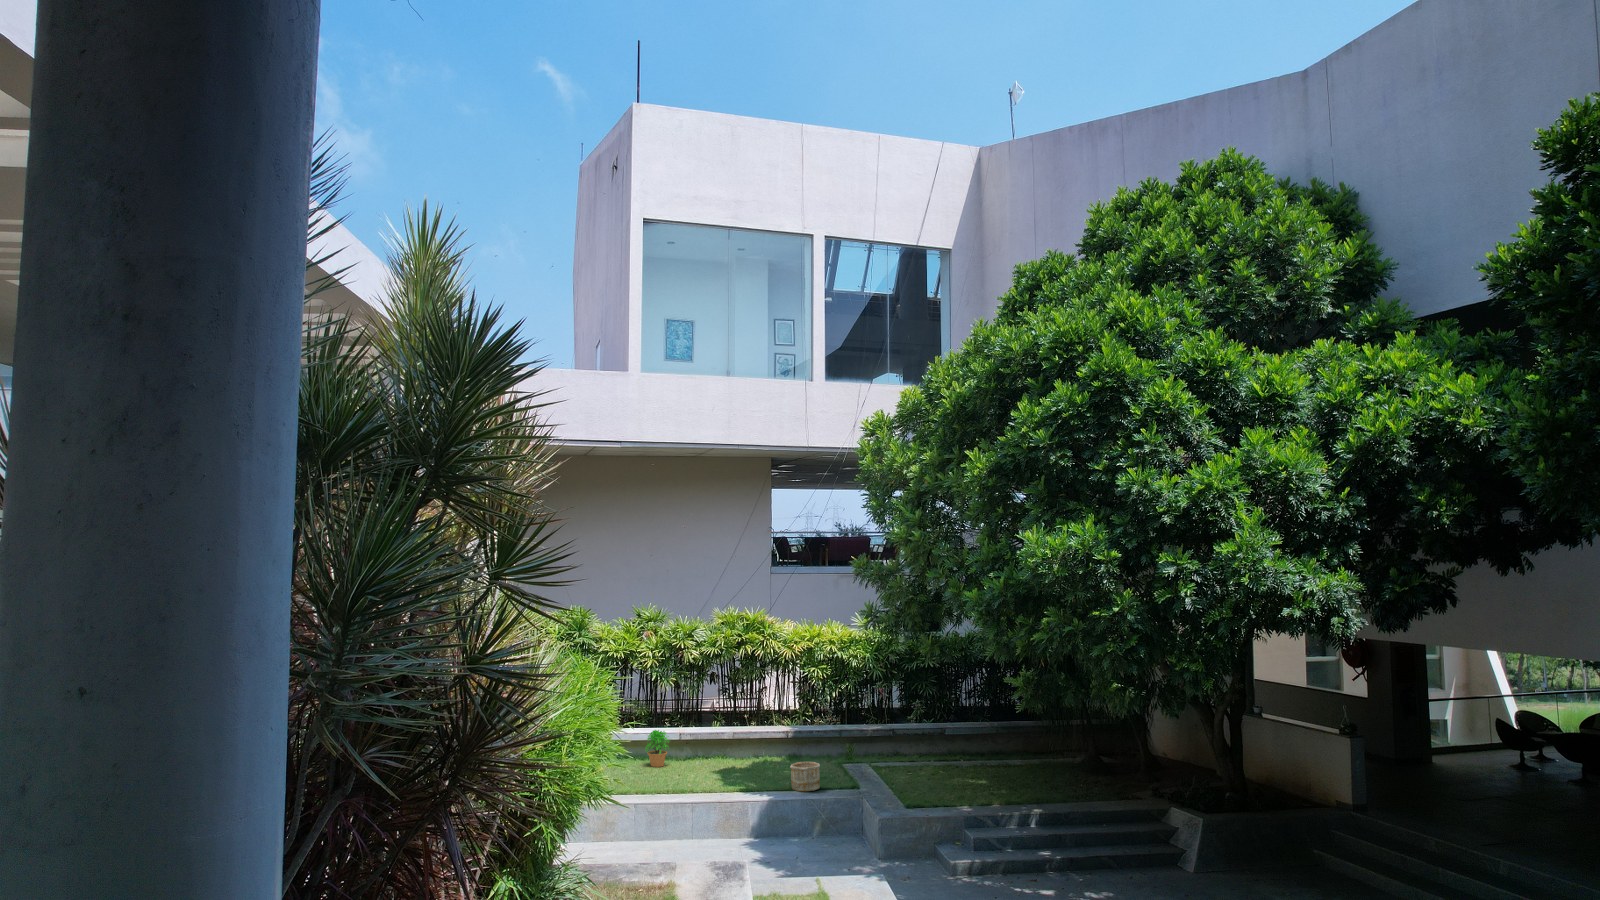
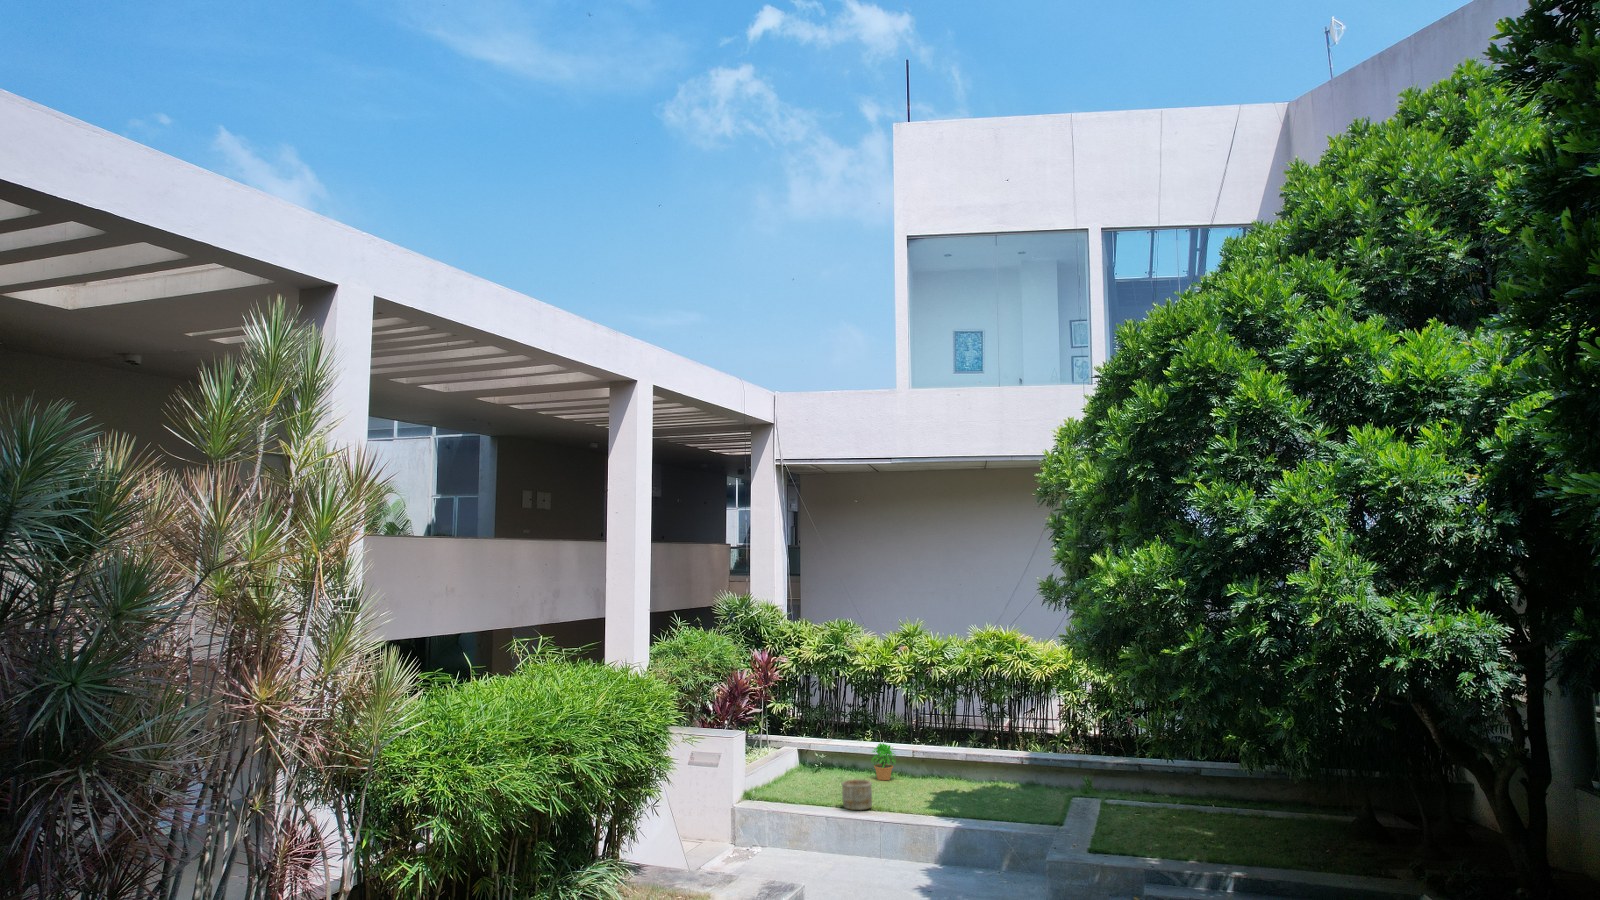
wooden bucket: present [790,761,820,791] -> present [841,779,872,810]

